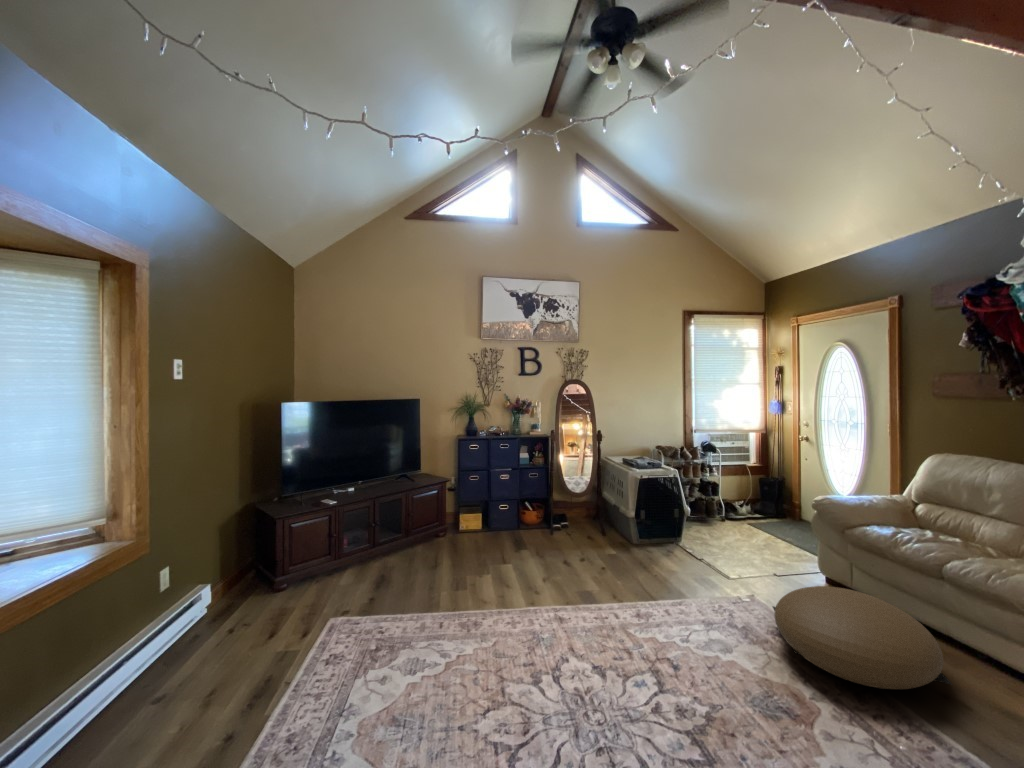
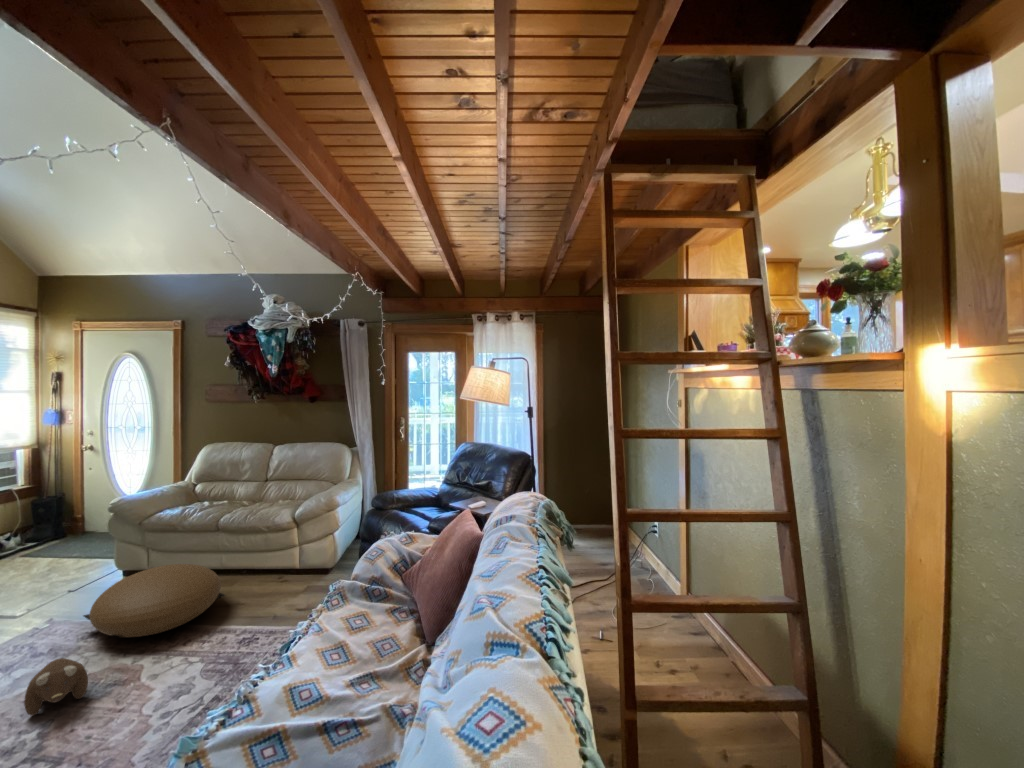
plush toy: none [705,643,757,702] -> present [24,658,88,716]

